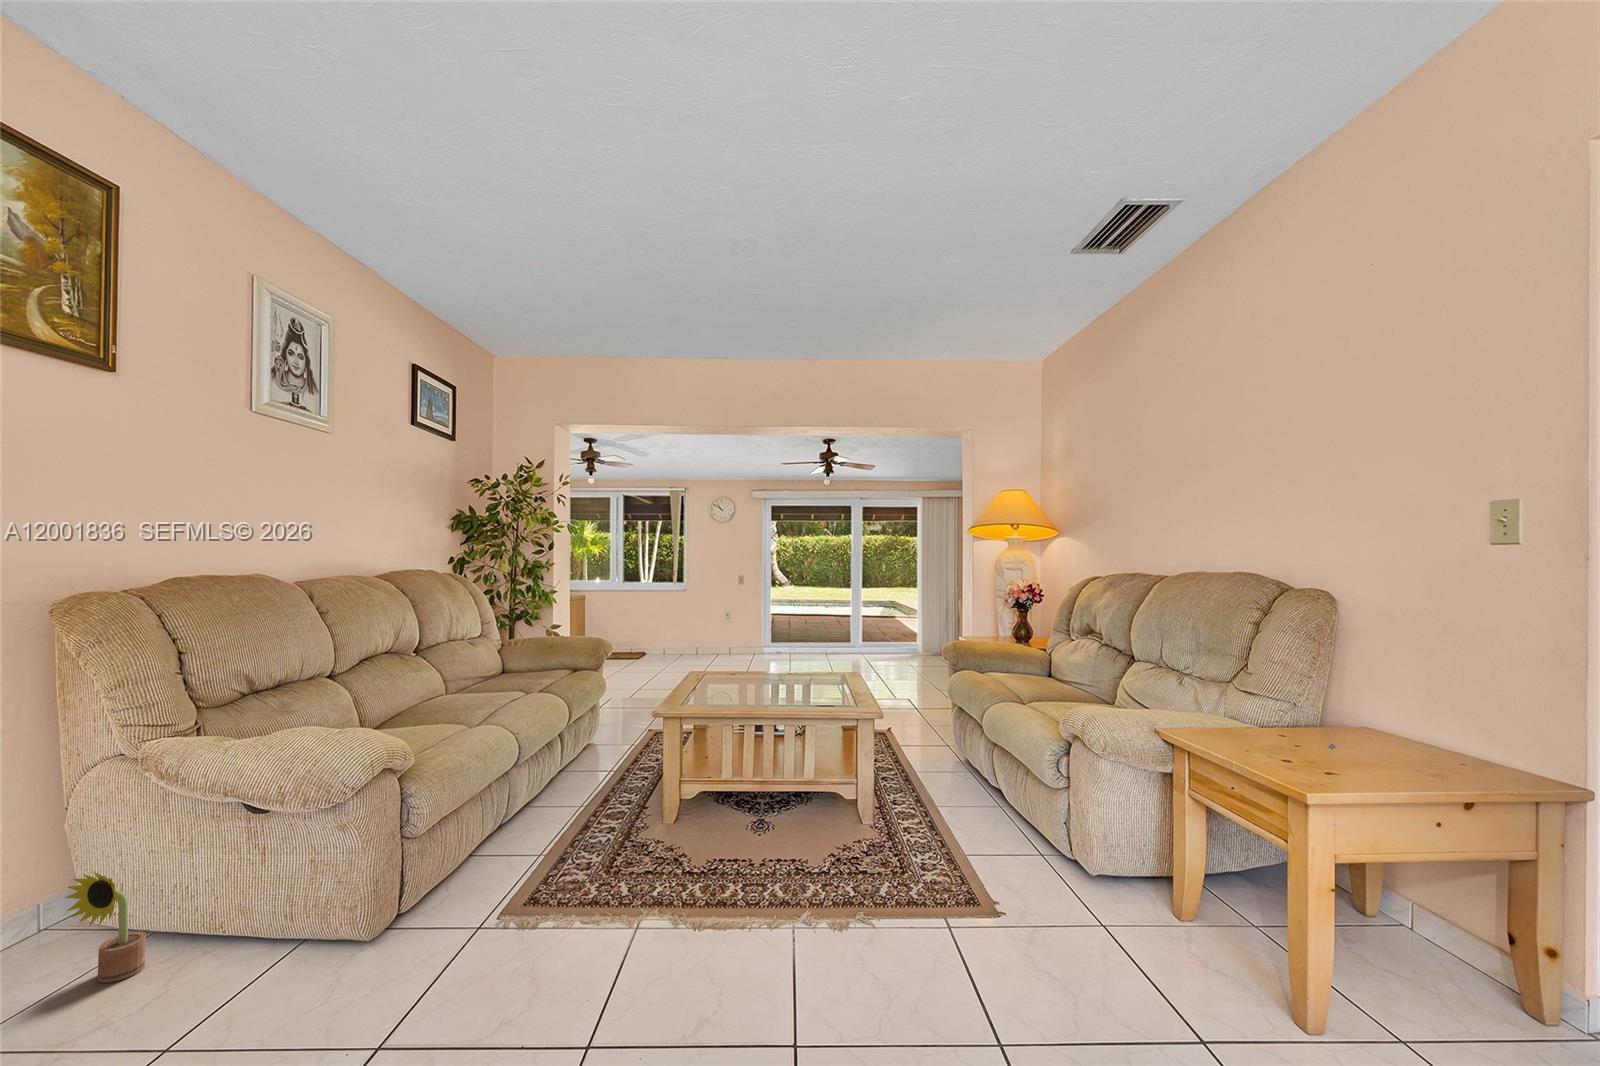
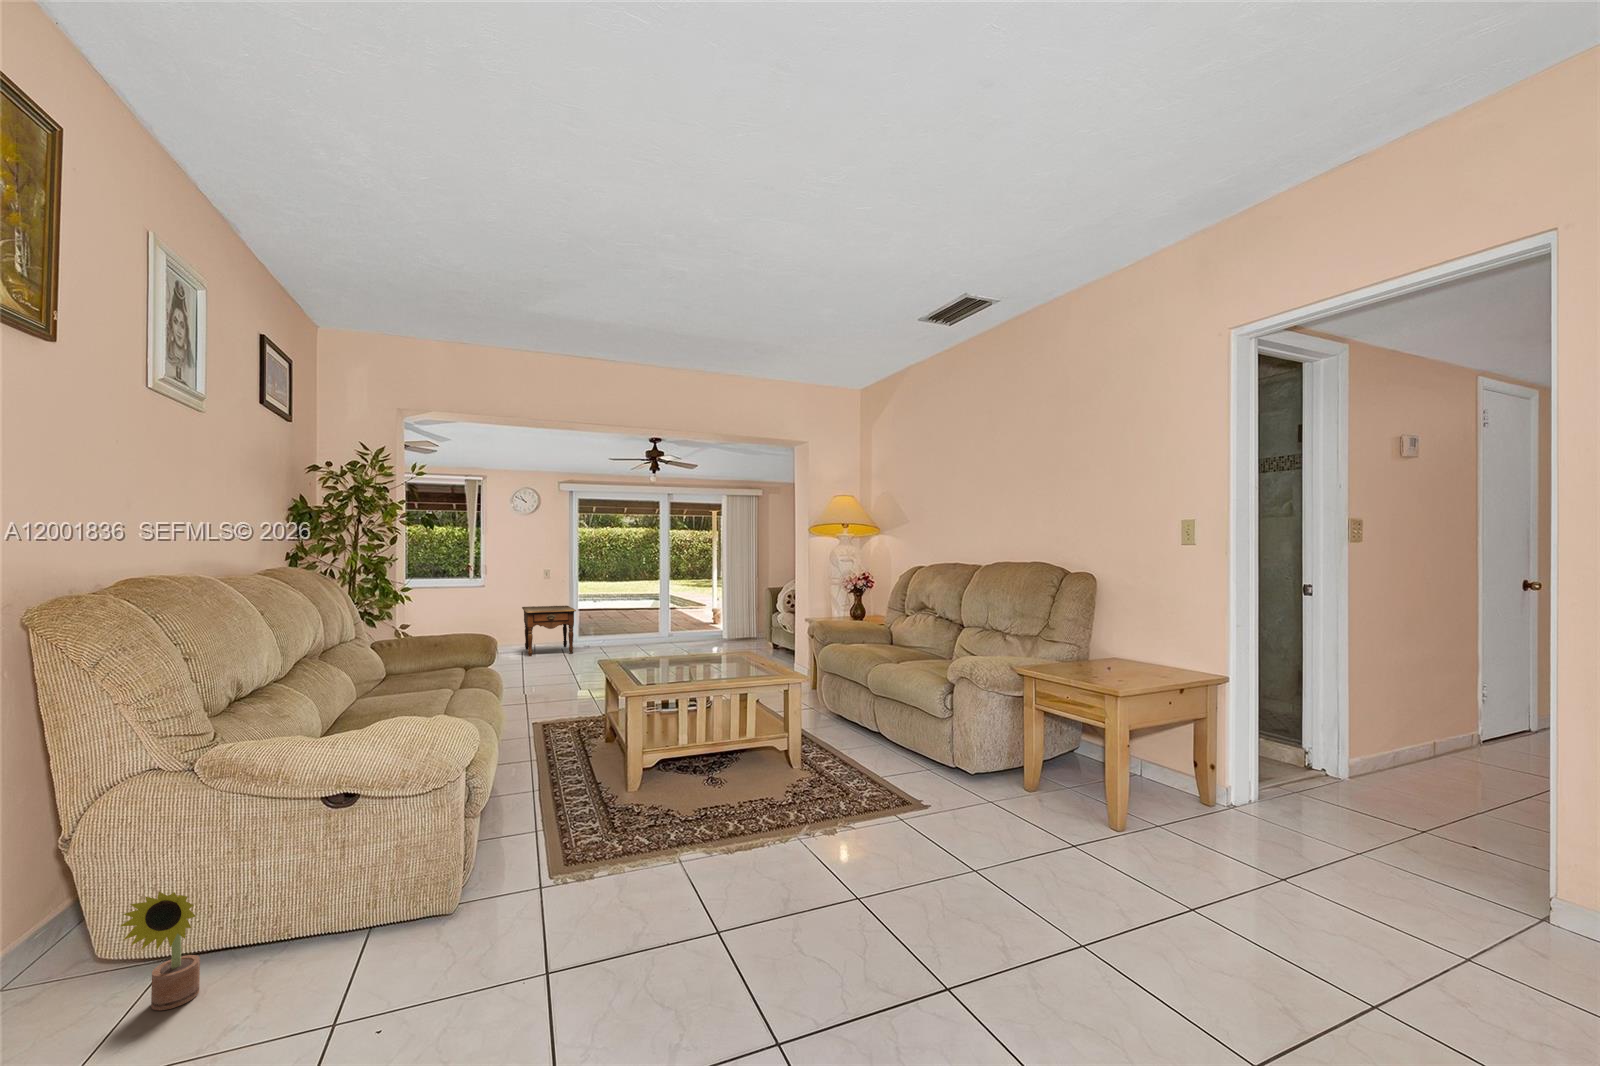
side table: none [715,609,762,657] -> present [522,606,576,656]

